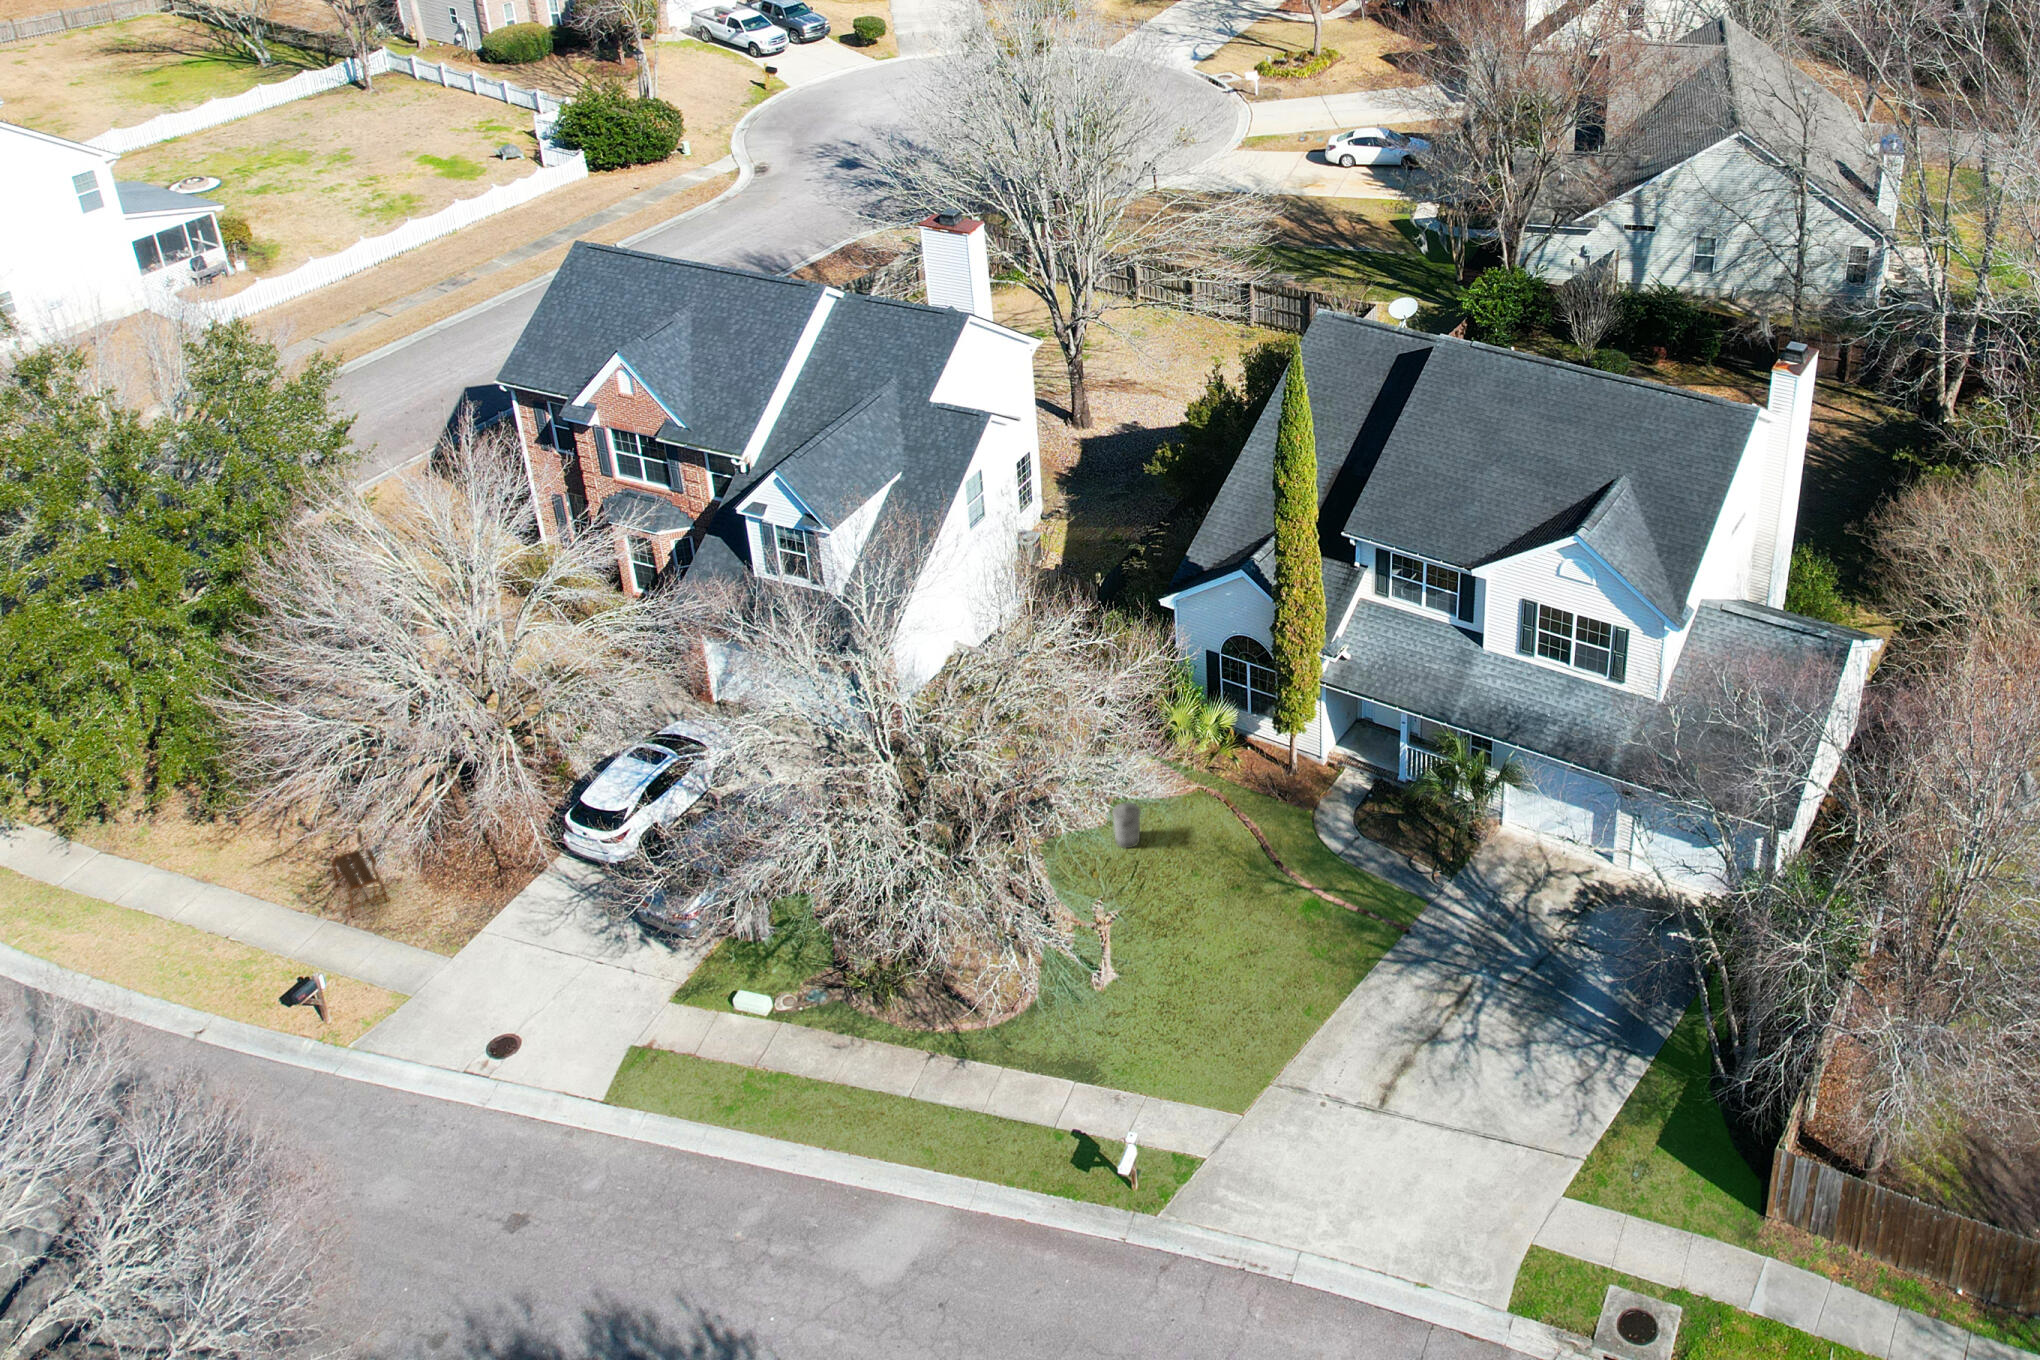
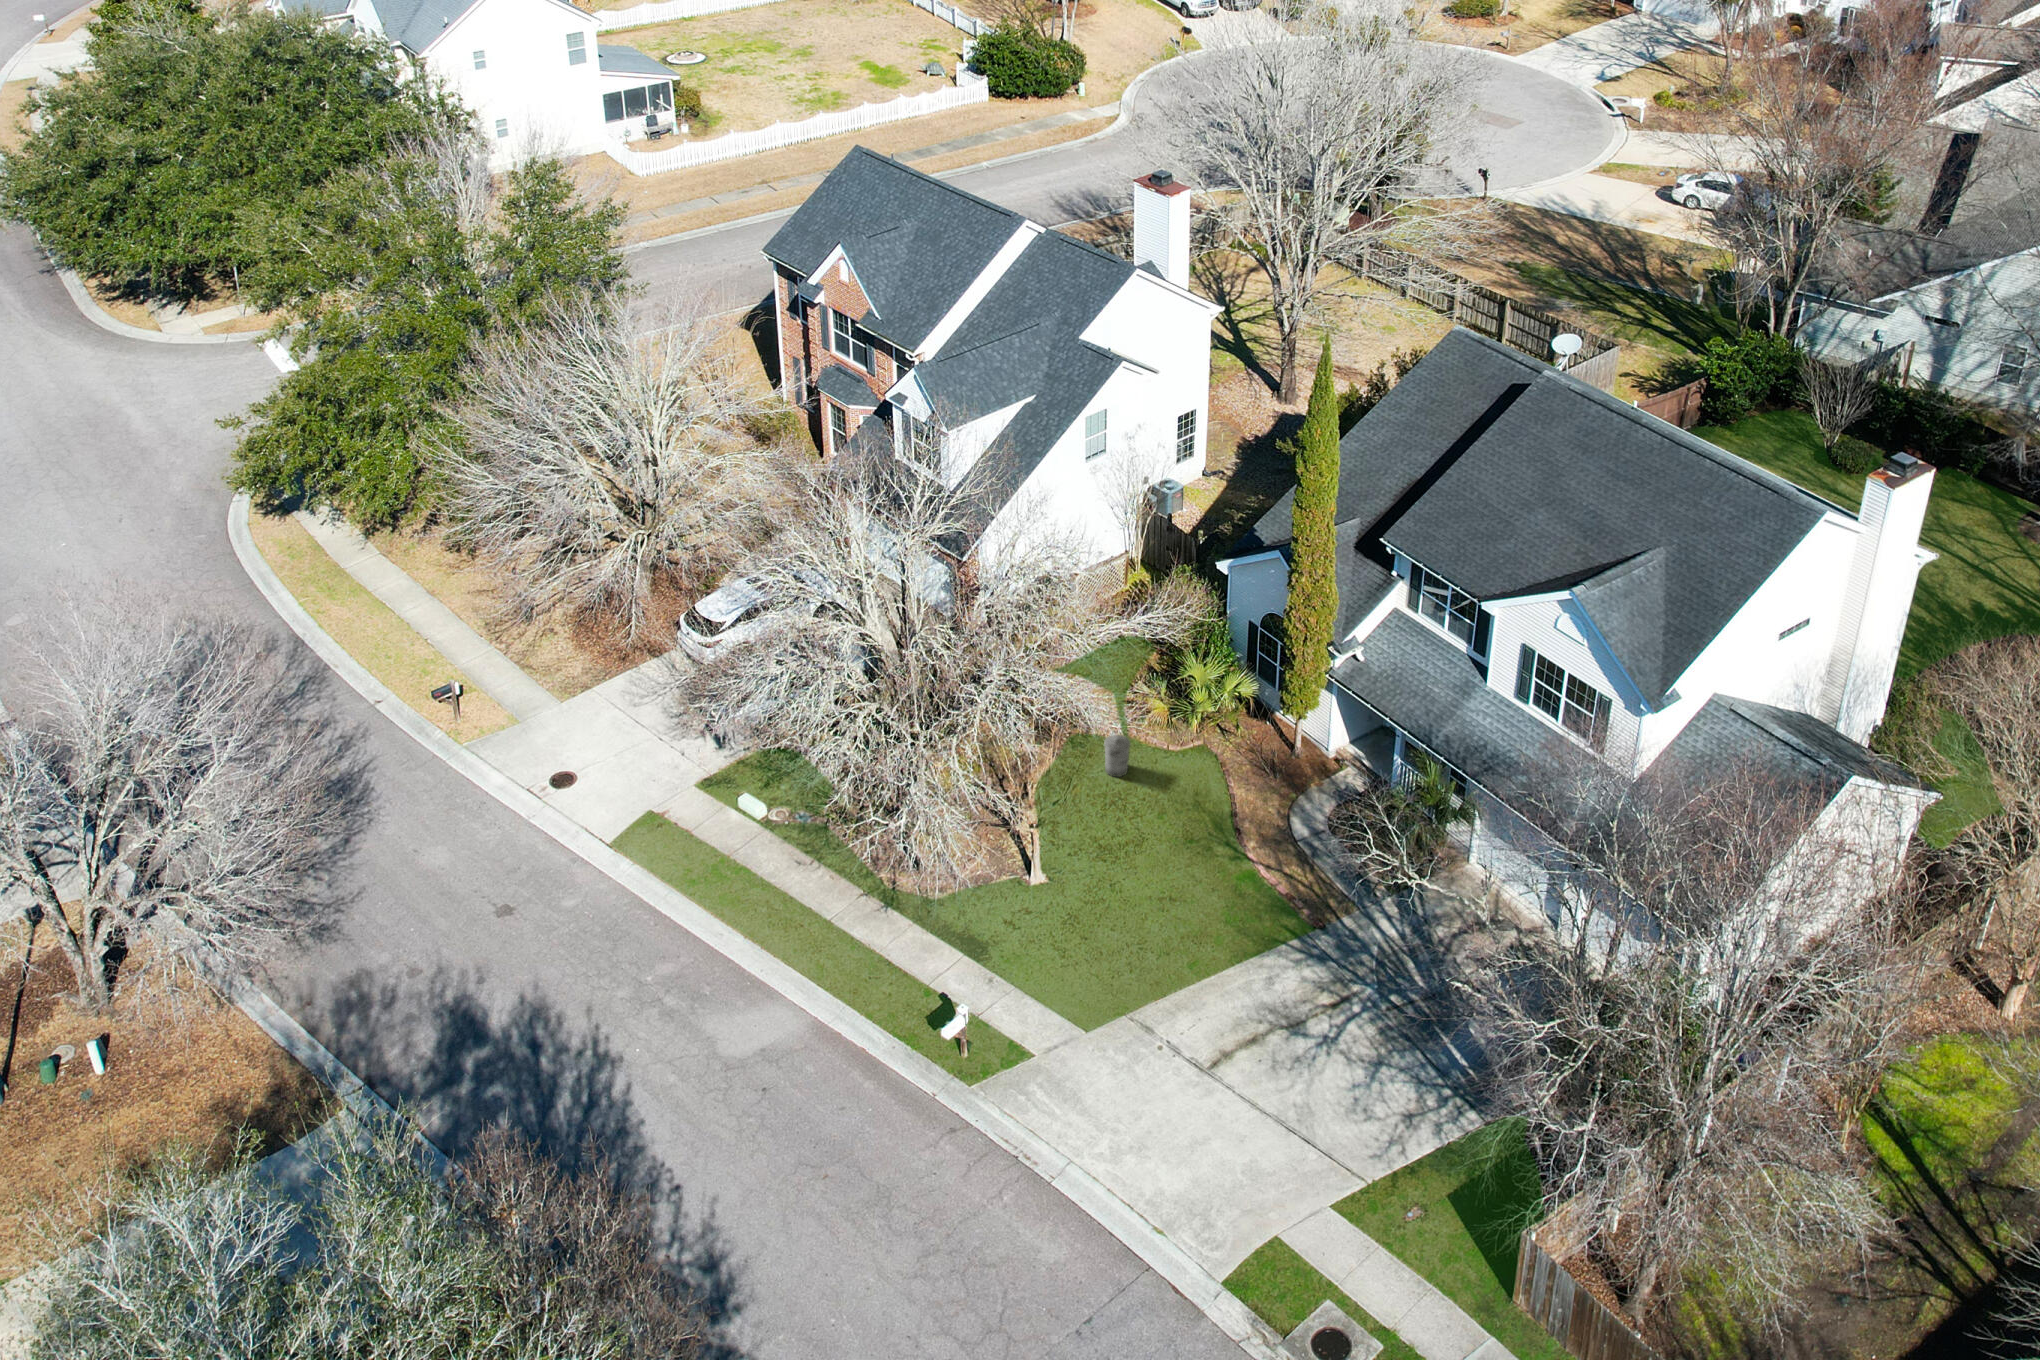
bench: present [332,830,389,917] -> none [520,585,551,651]

